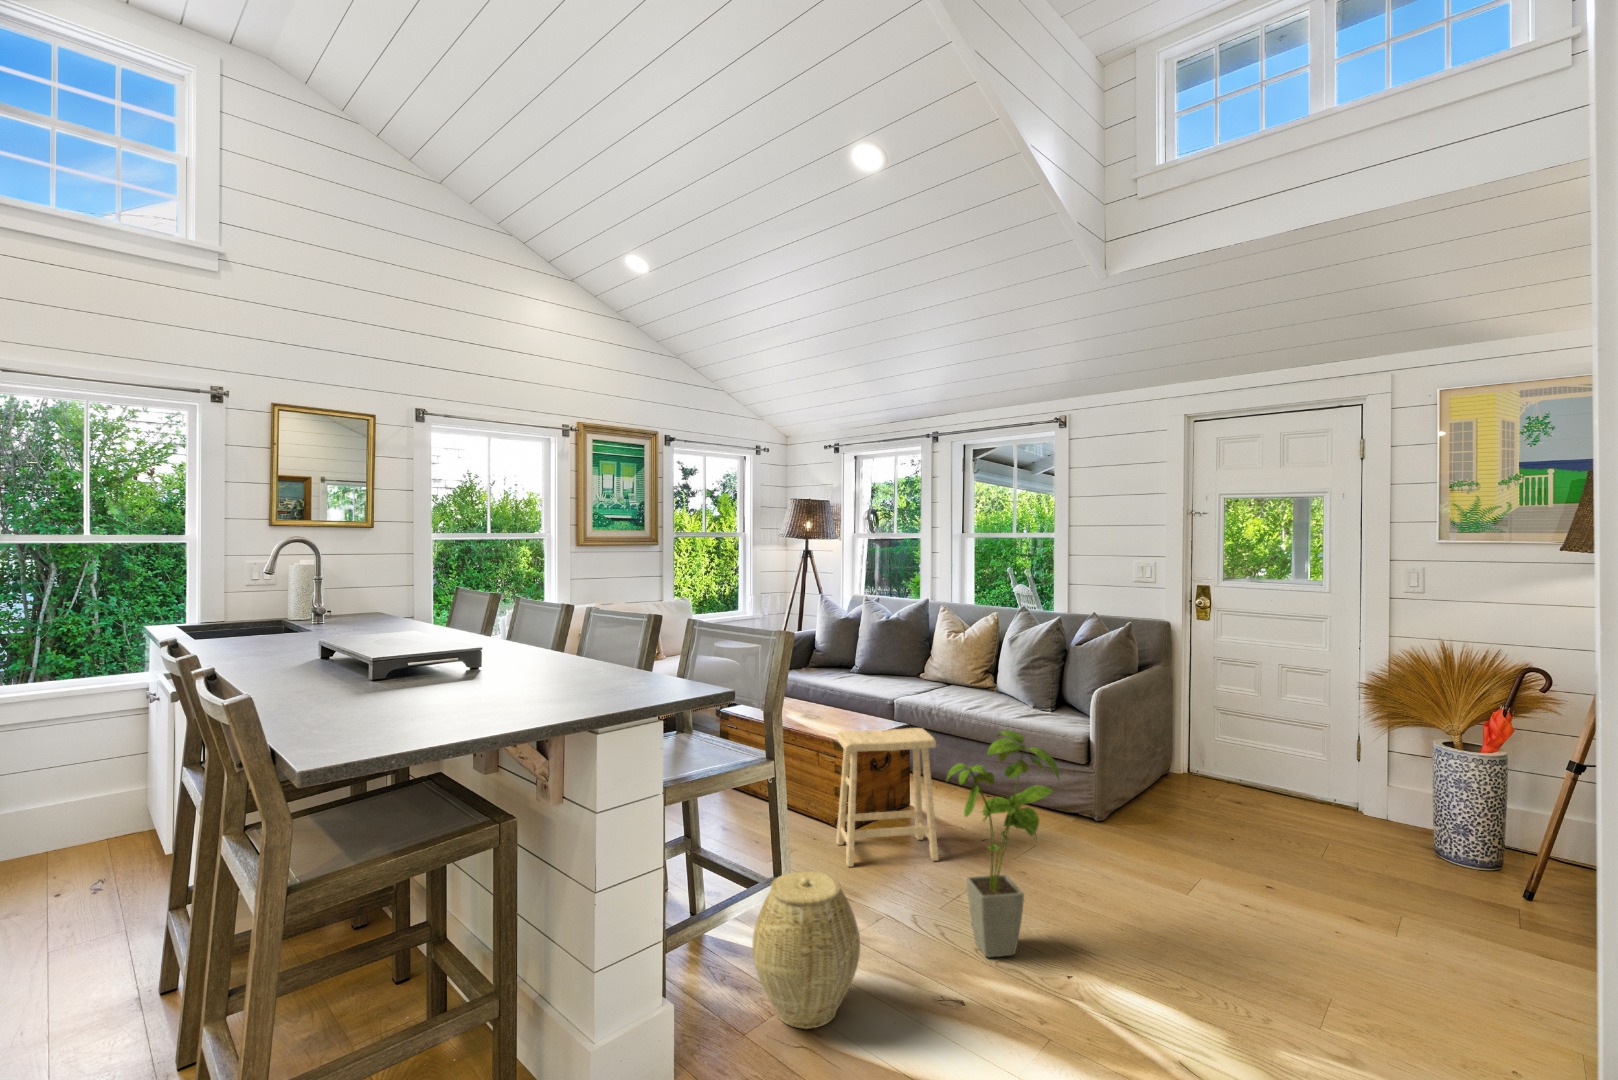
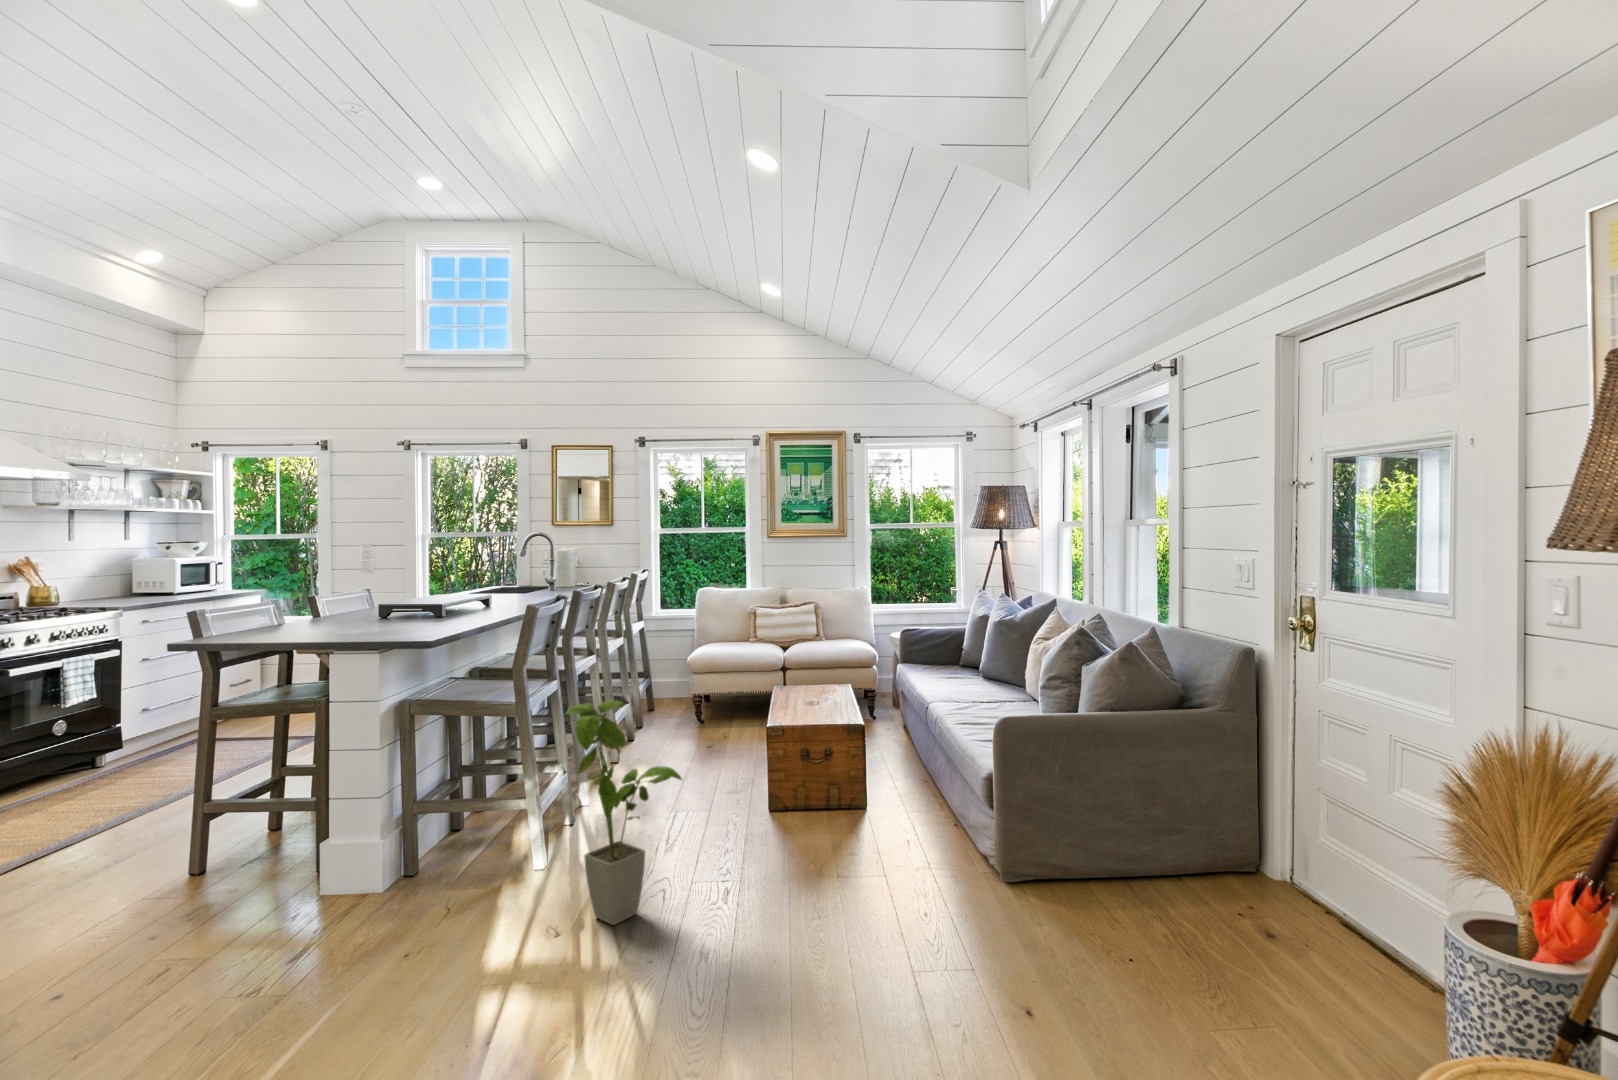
footstool: present [836,728,938,867] -> none [689,704,794,848]
woven basket: present [752,871,860,1029] -> none [400,780,495,899]

